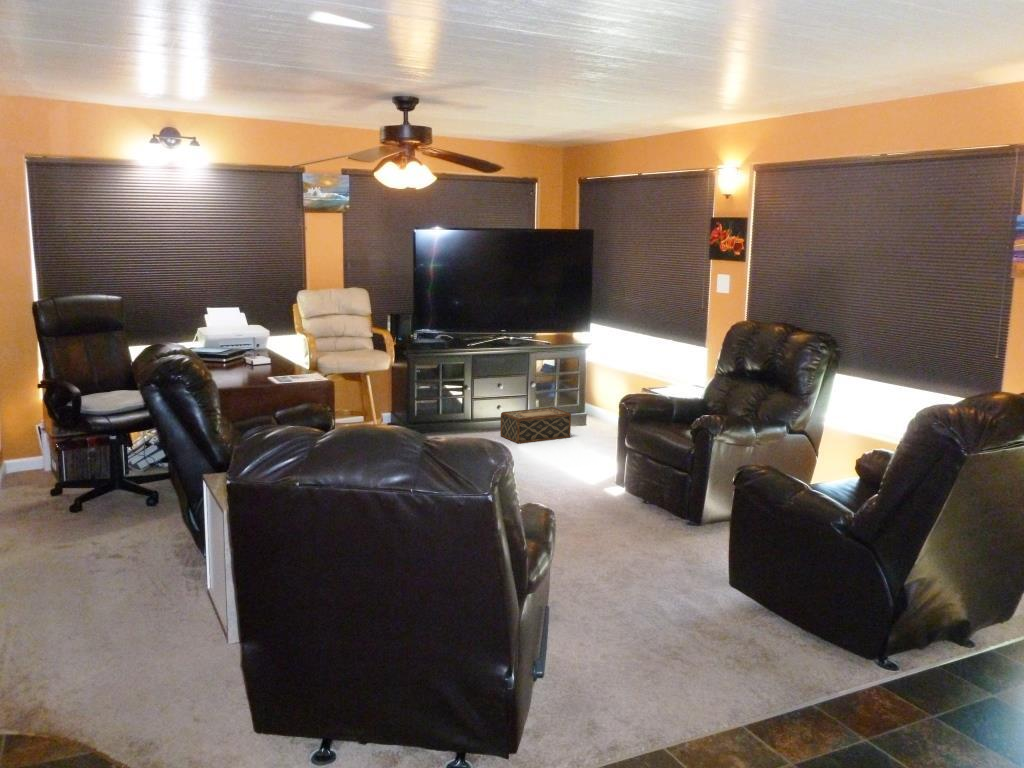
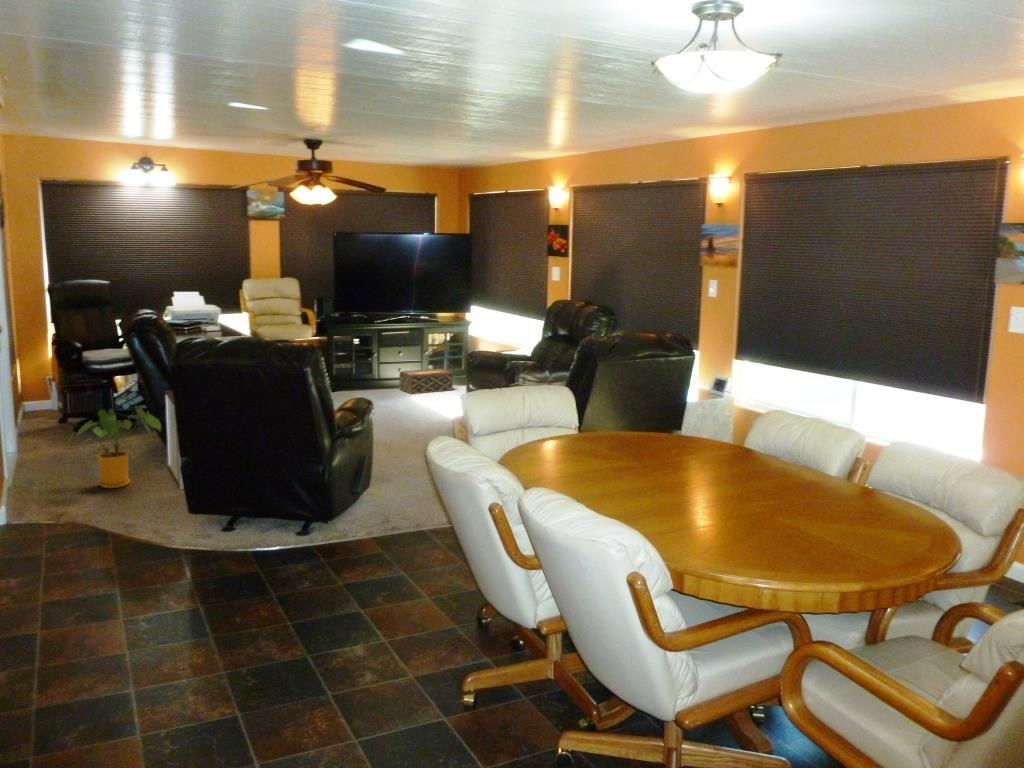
house plant: none [43,501,194,639] -> present [69,406,161,488]

